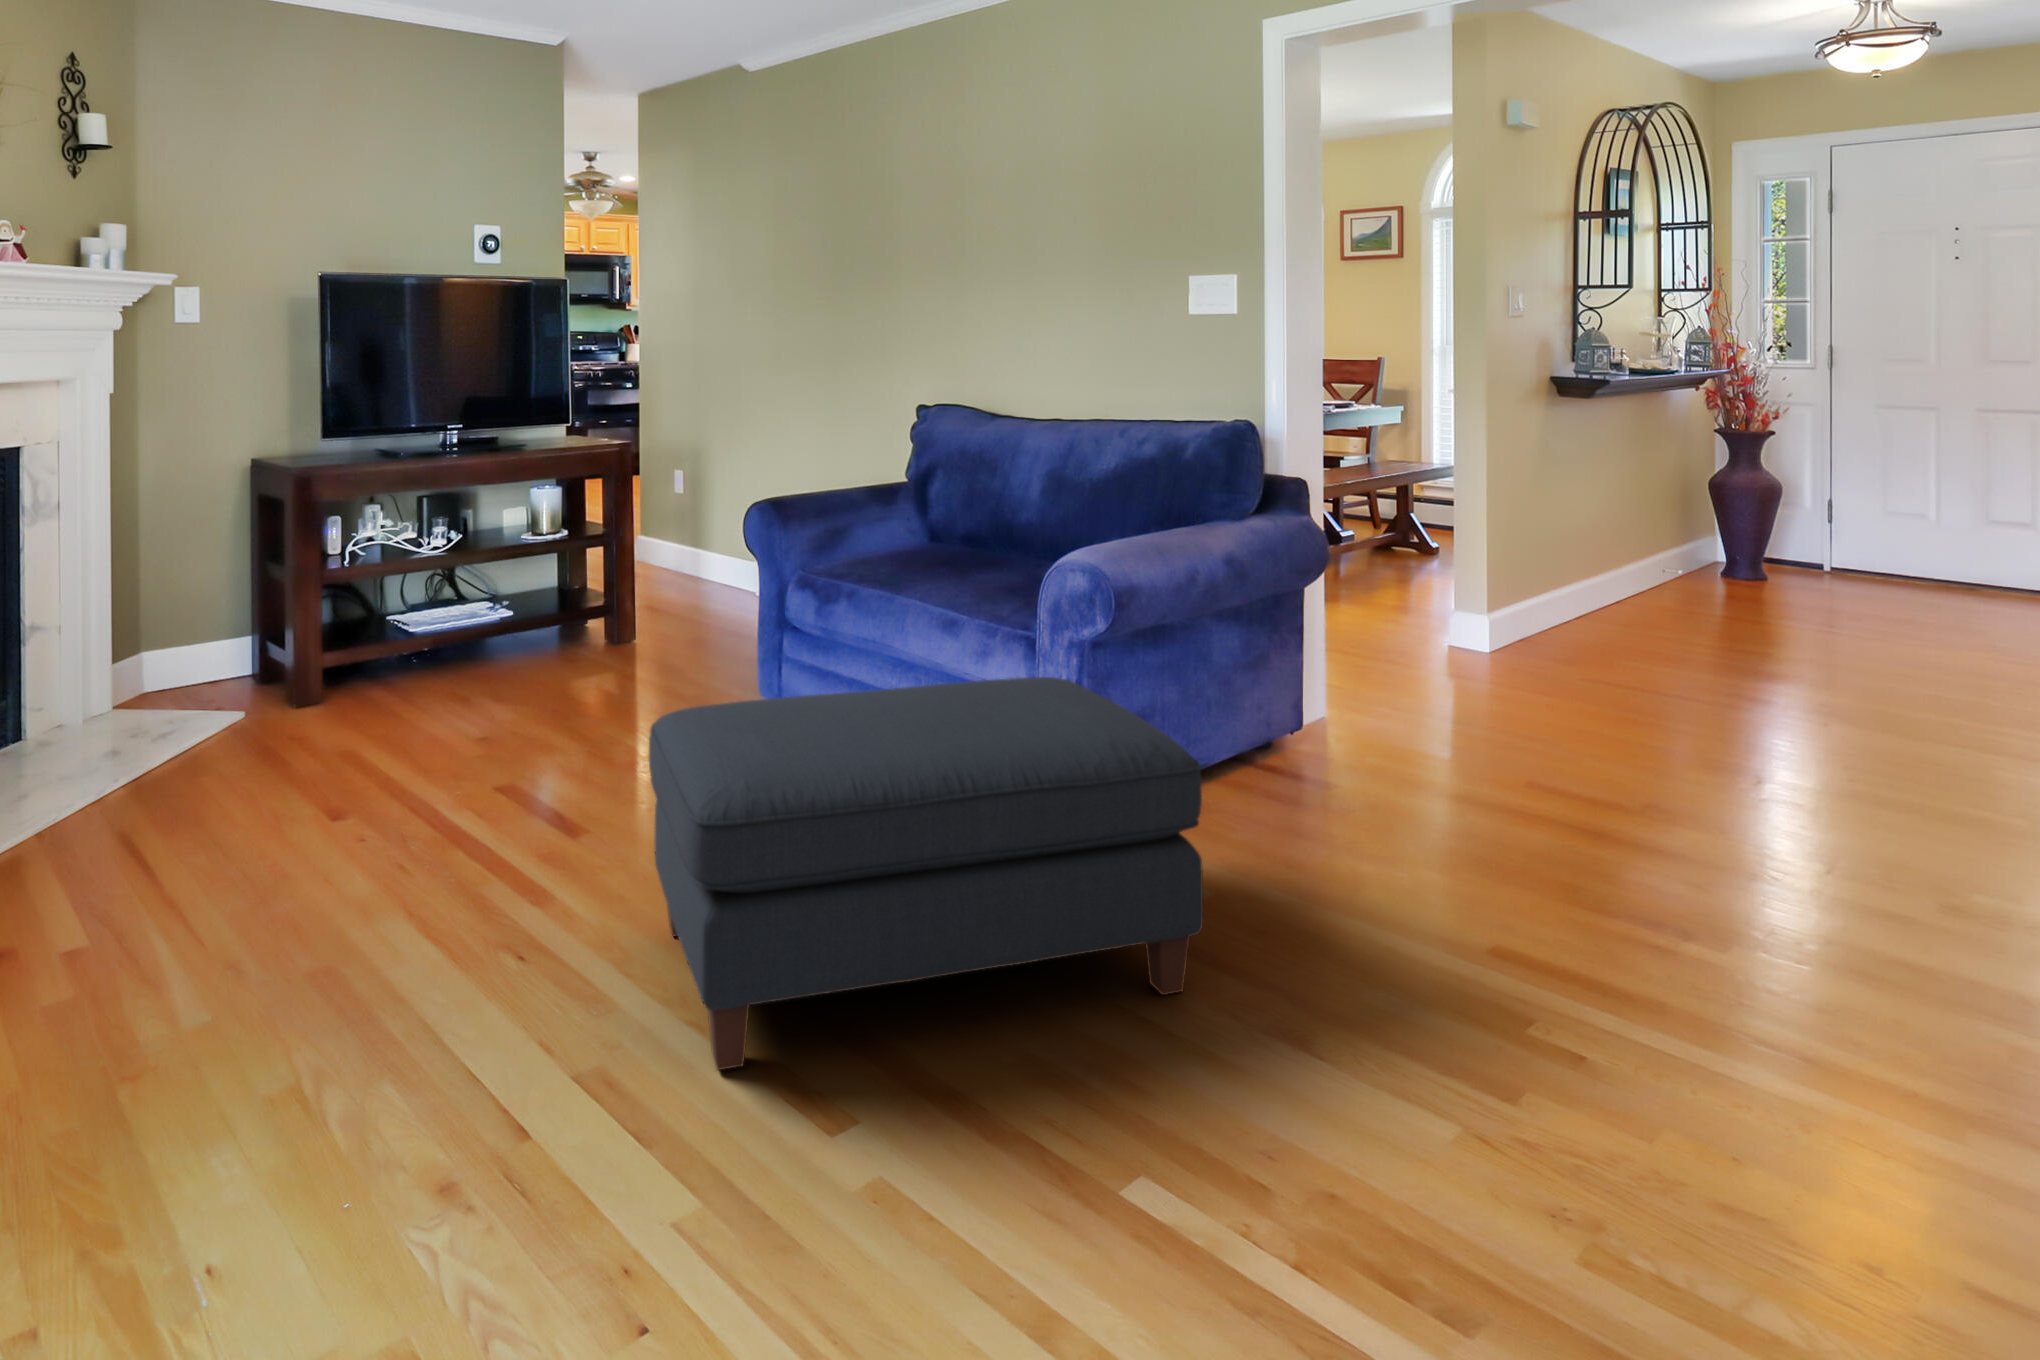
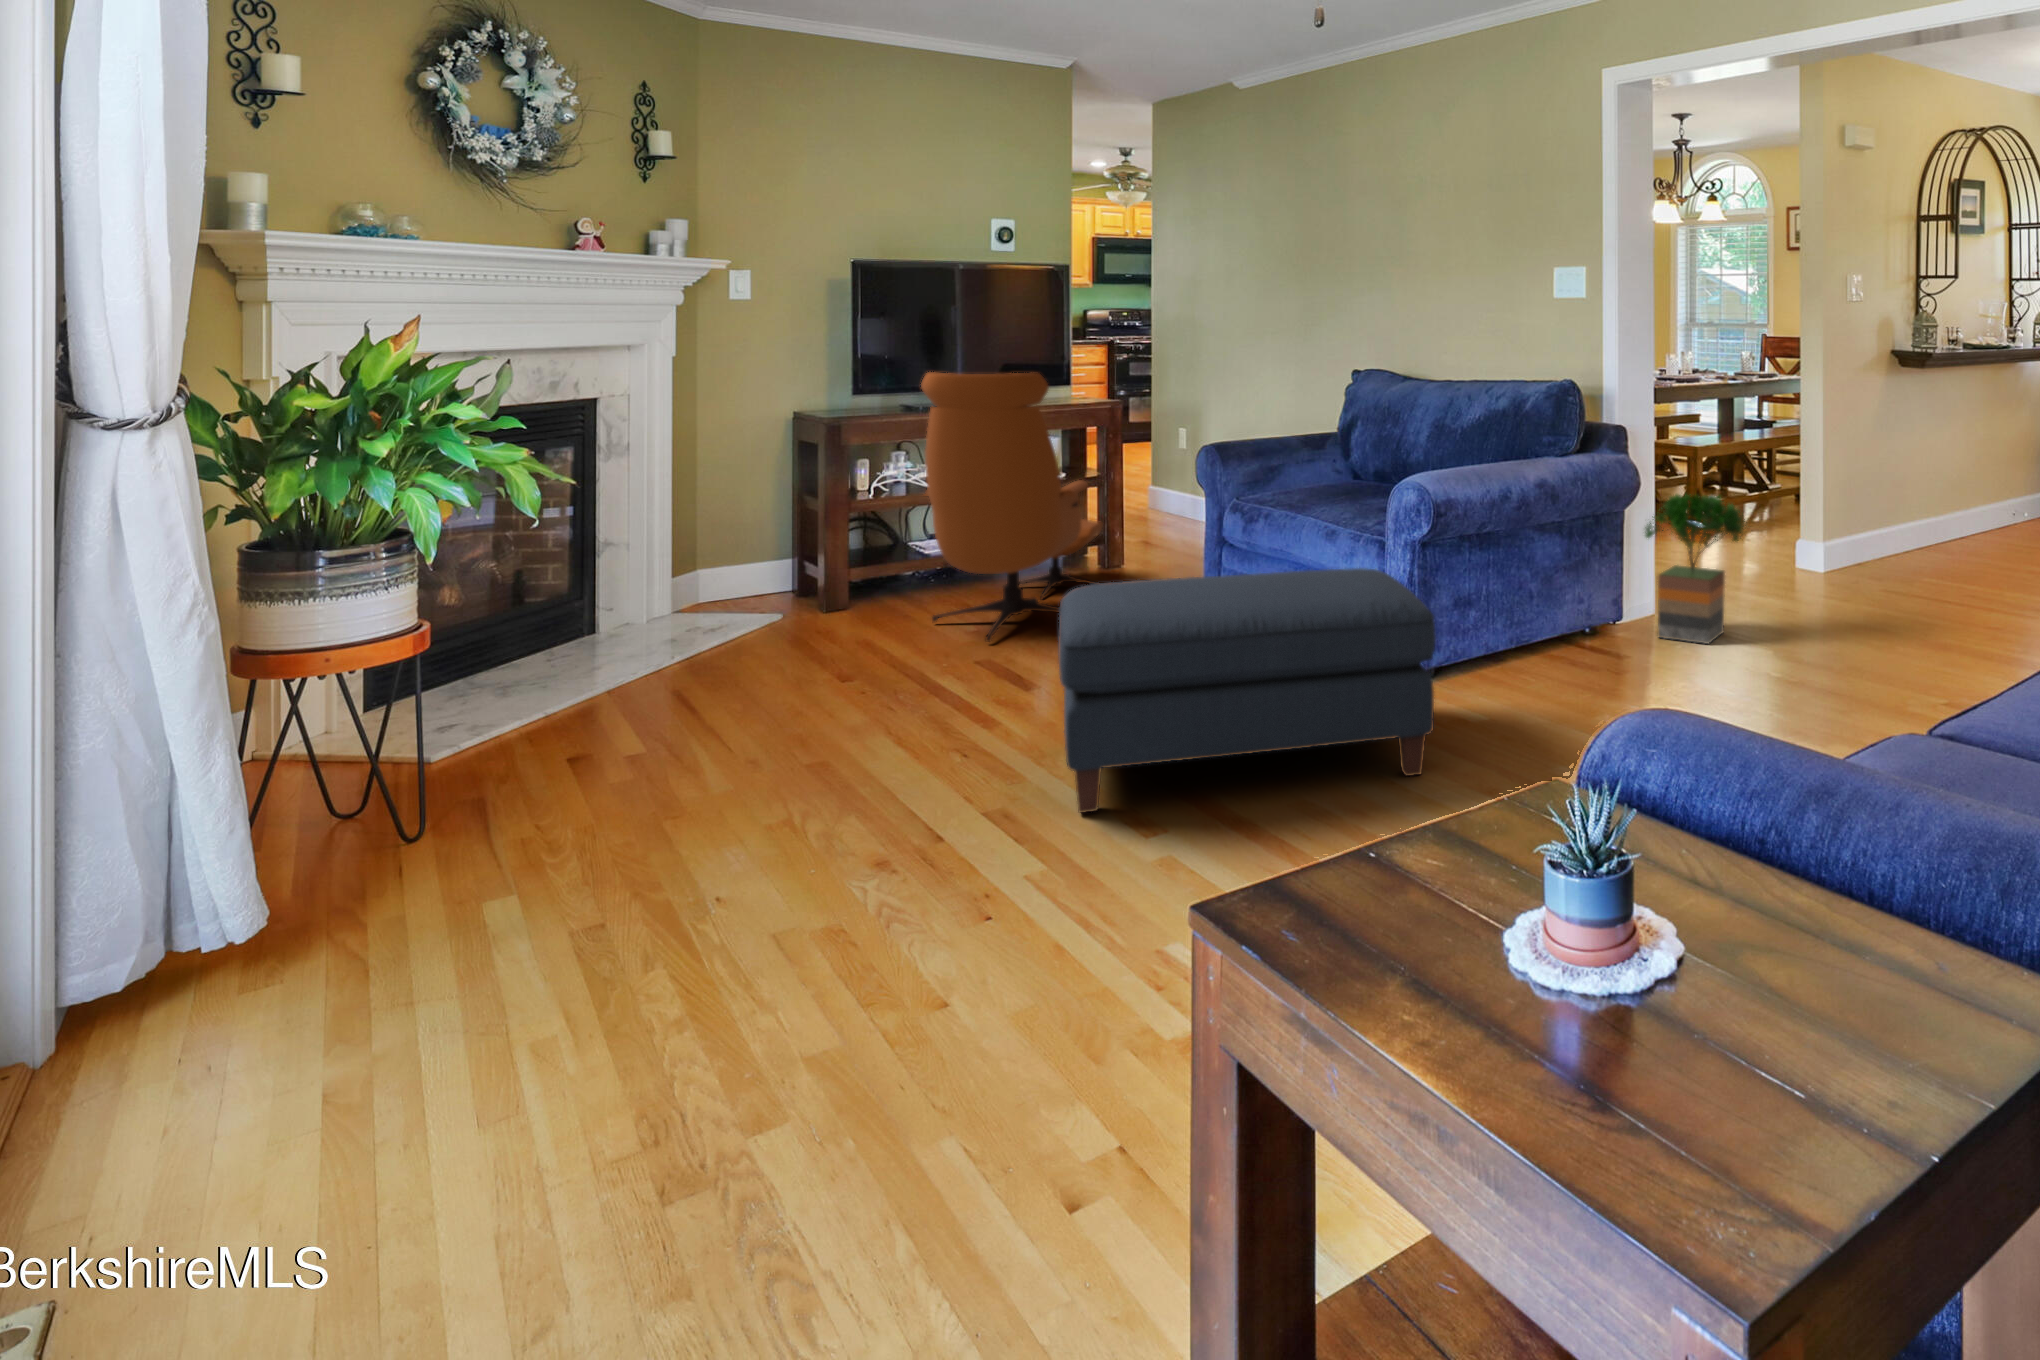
lounge chair: none [419,410,627,754] -> present [921,372,1103,641]
potted tree: none [1331,555,1475,757] -> present [1645,494,1747,644]

